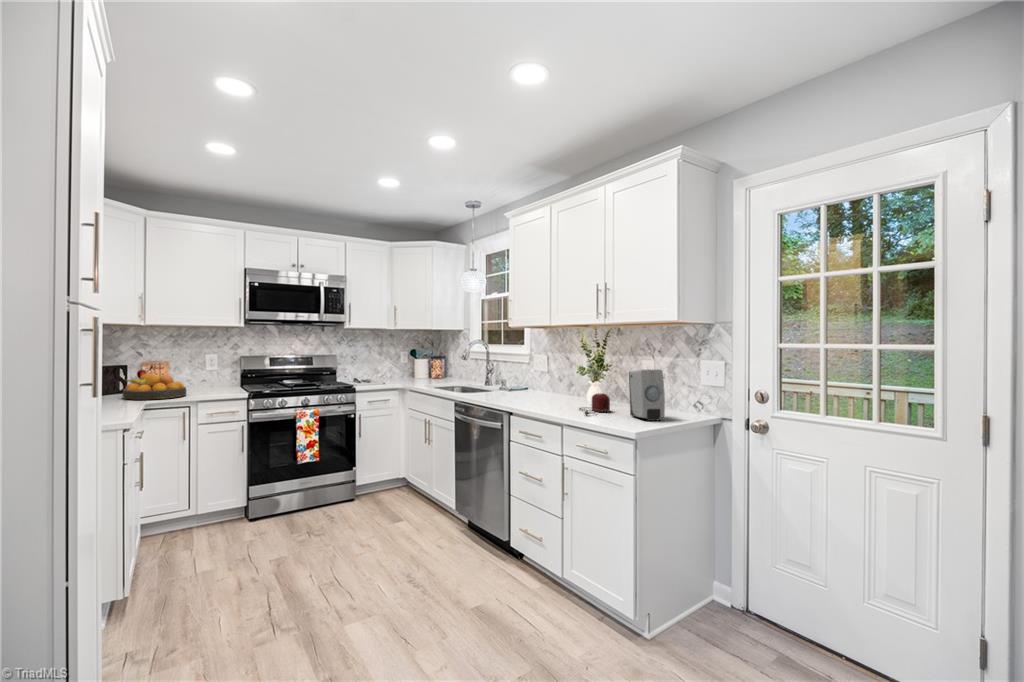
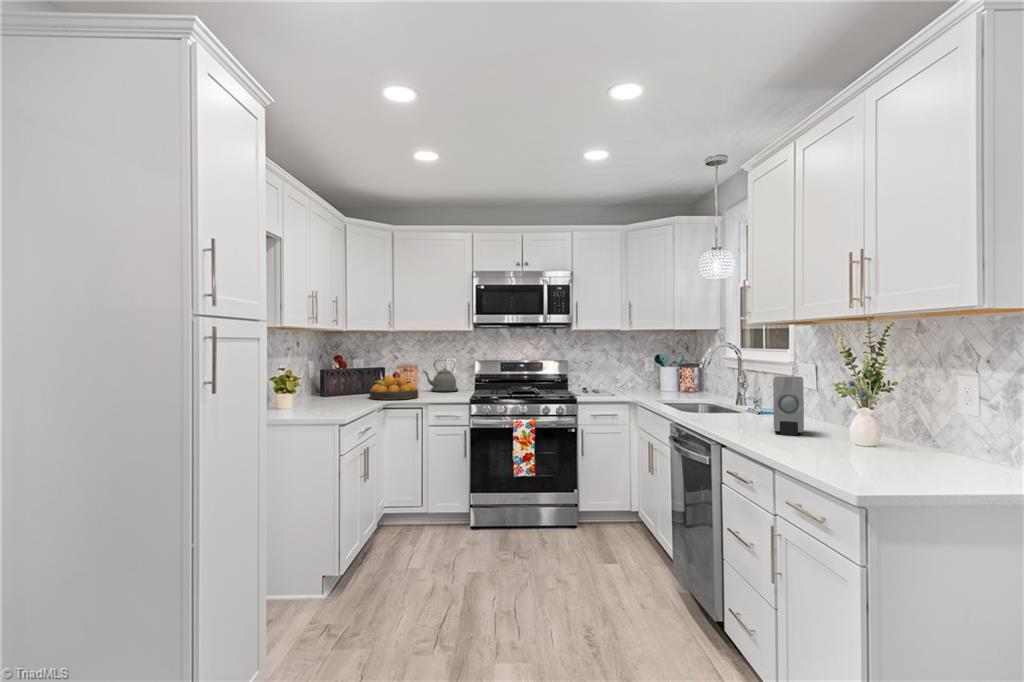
kettle: none [182,356,223,389] -> present [423,362,458,392]
soap dispenser: present [629,369,665,421] -> present [773,376,804,435]
toaster: present [580,394,610,415] -> none [813,425,872,458]

